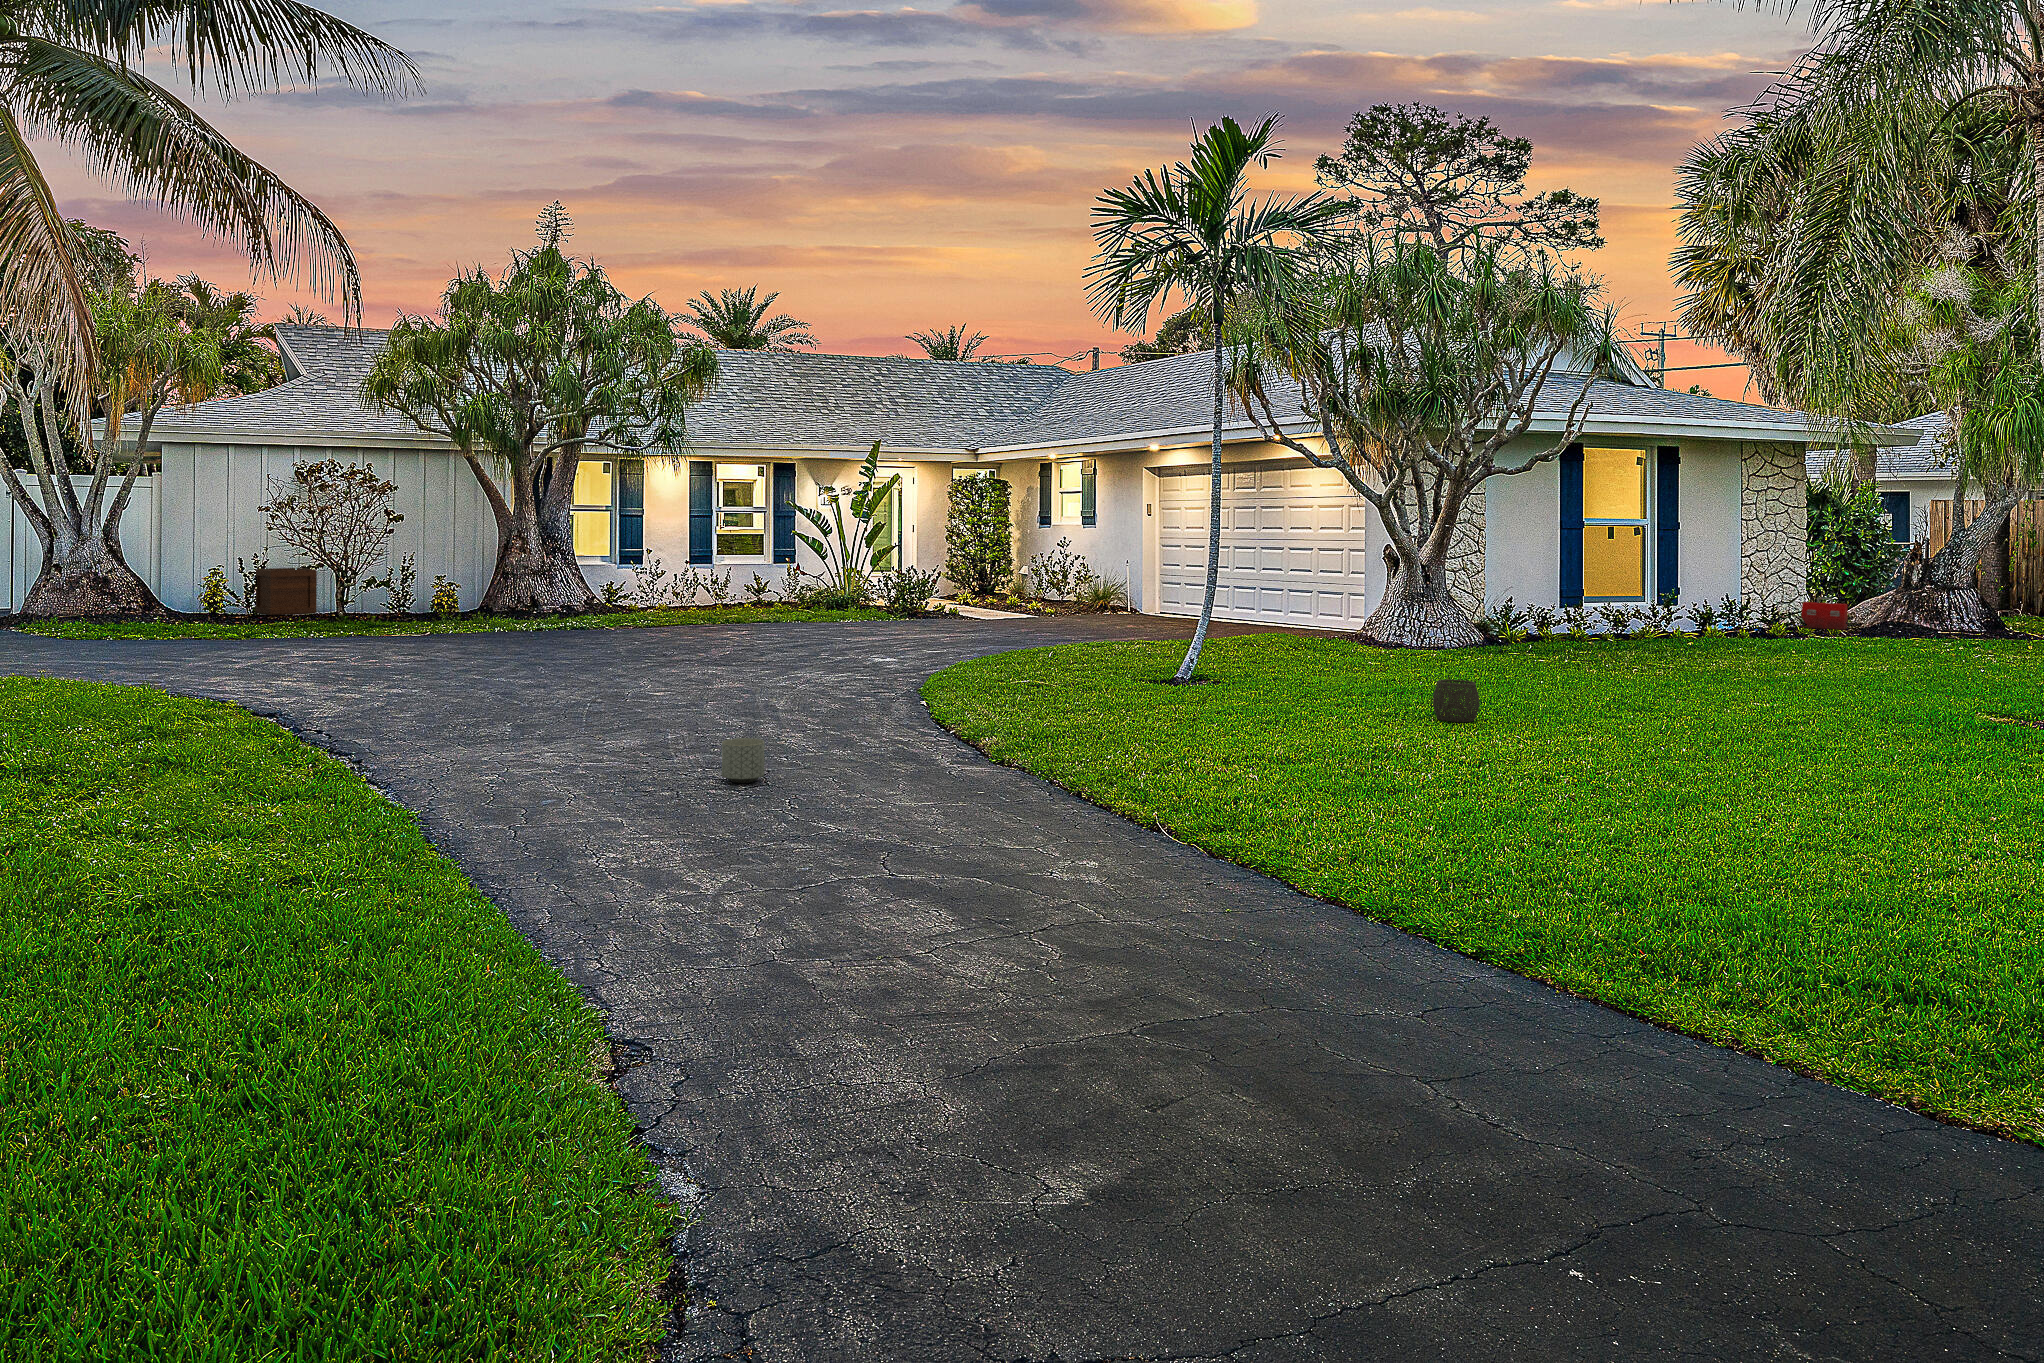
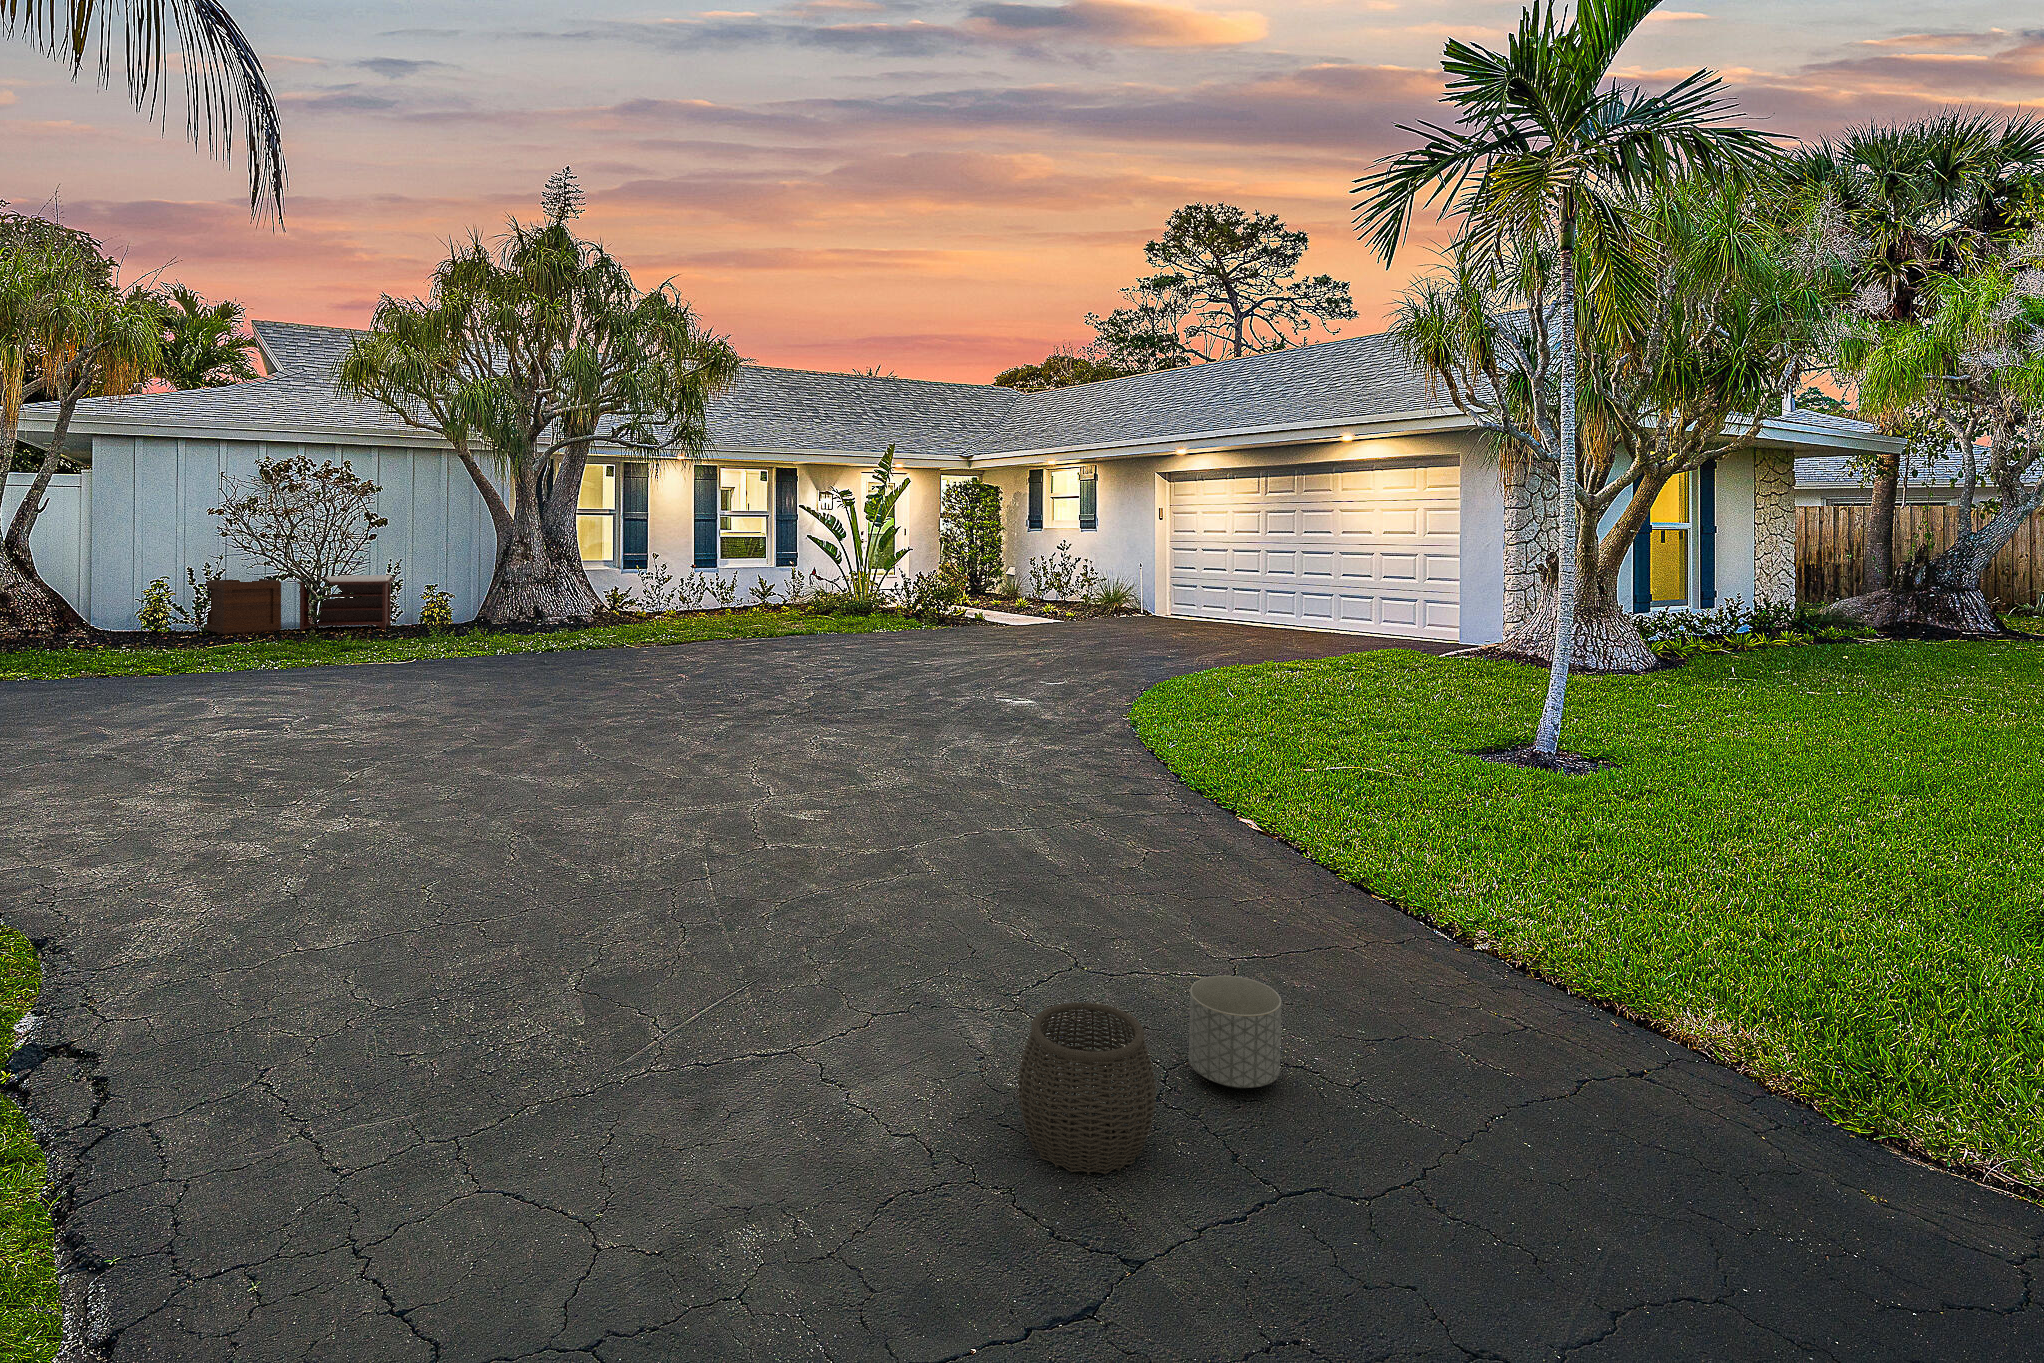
bench: none [330,565,411,614] -> present [297,575,394,630]
toolbox: present [1801,597,1848,630] -> none [1761,594,1807,624]
woven basket: present [1433,679,1480,722] -> present [1017,1002,1157,1175]

